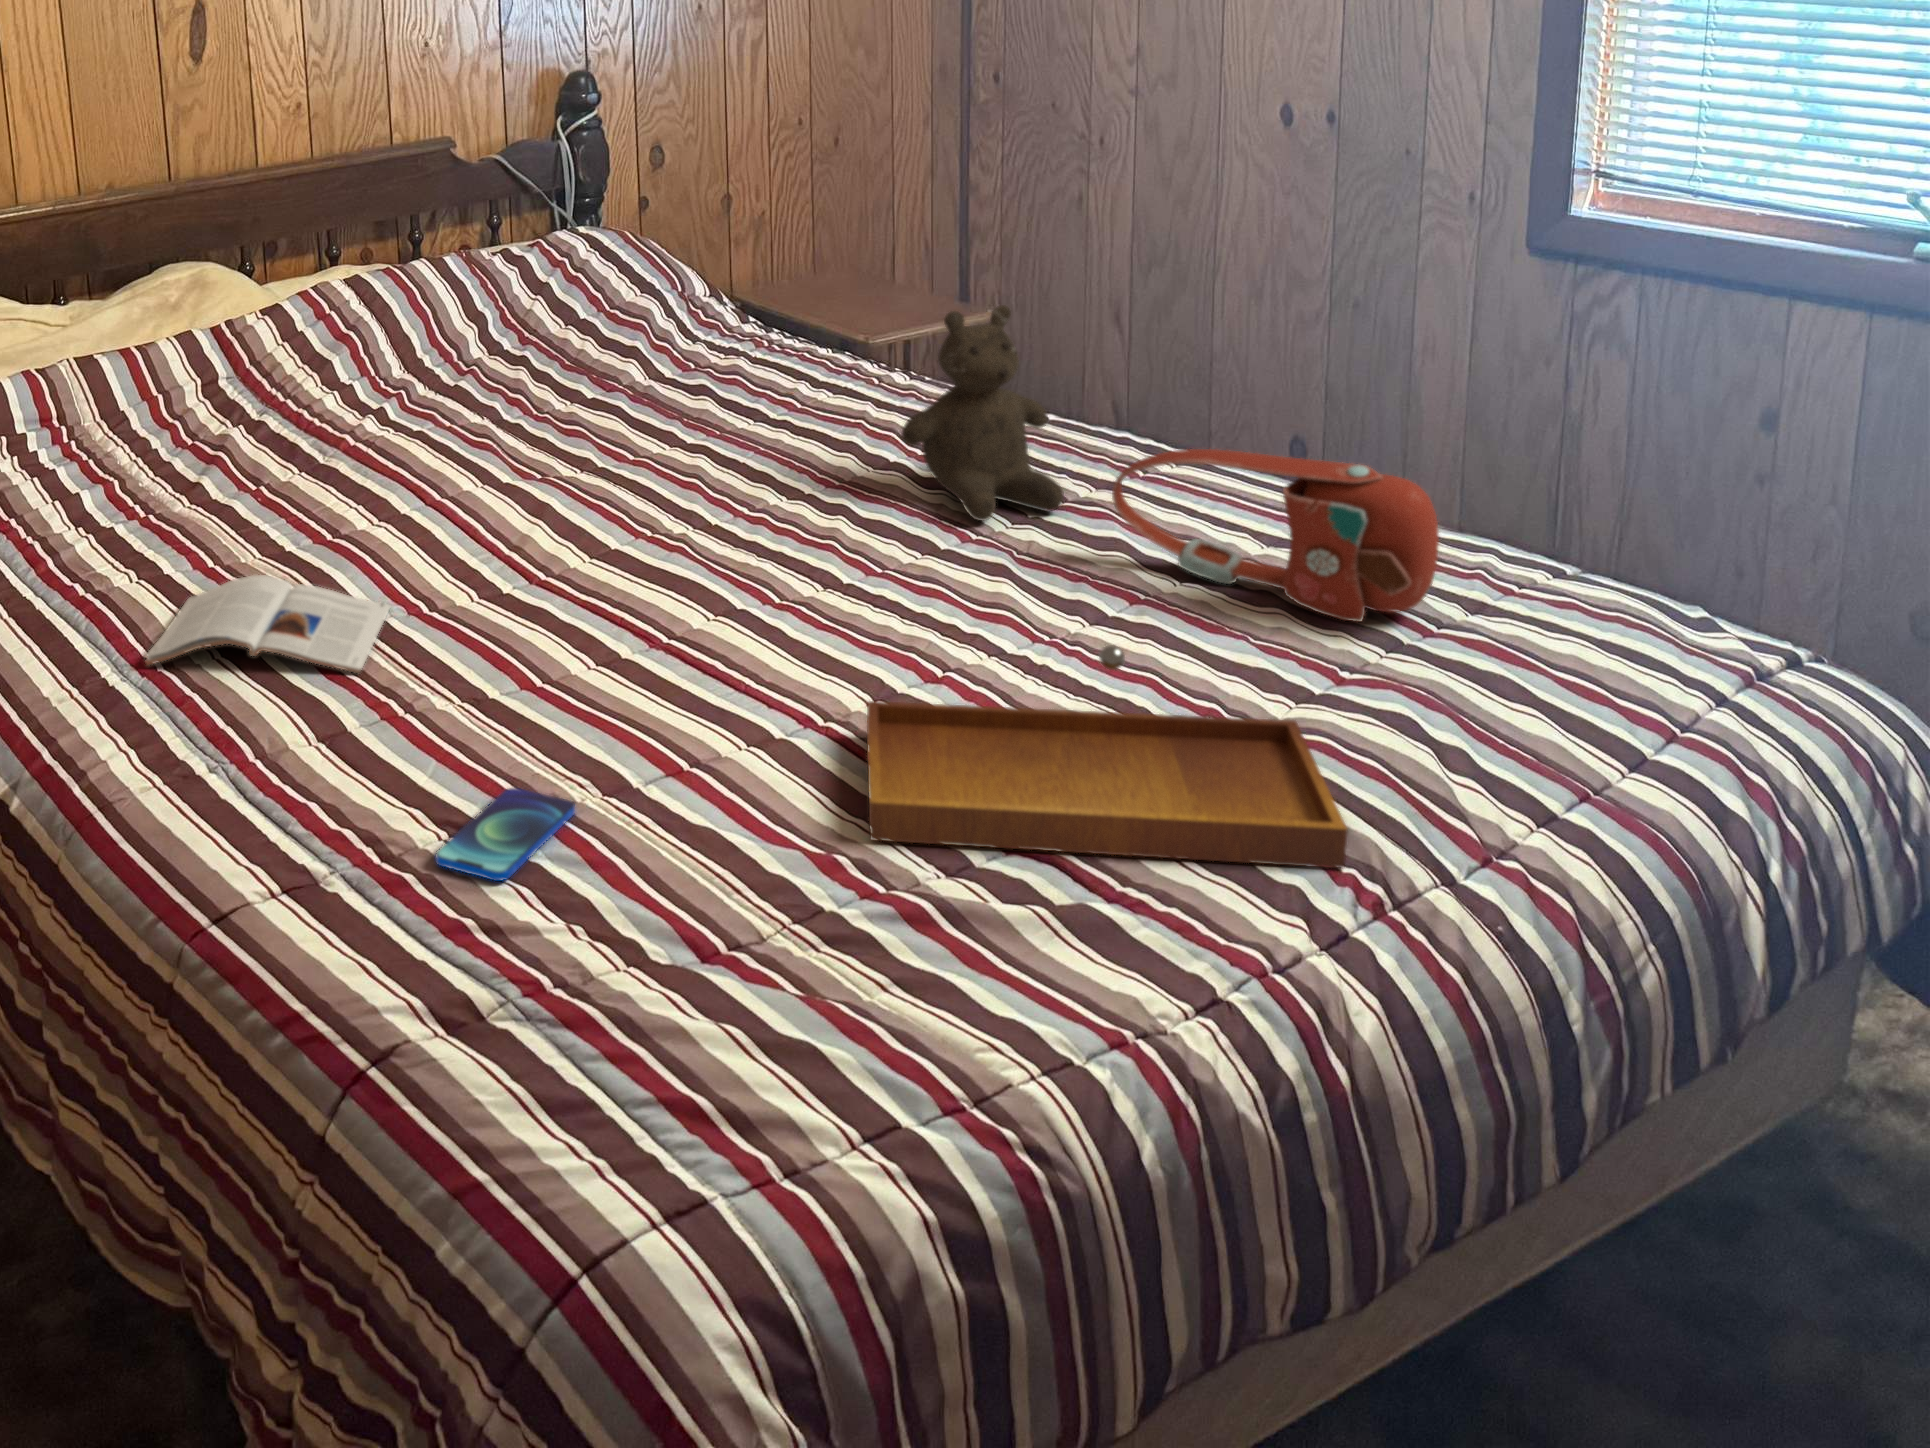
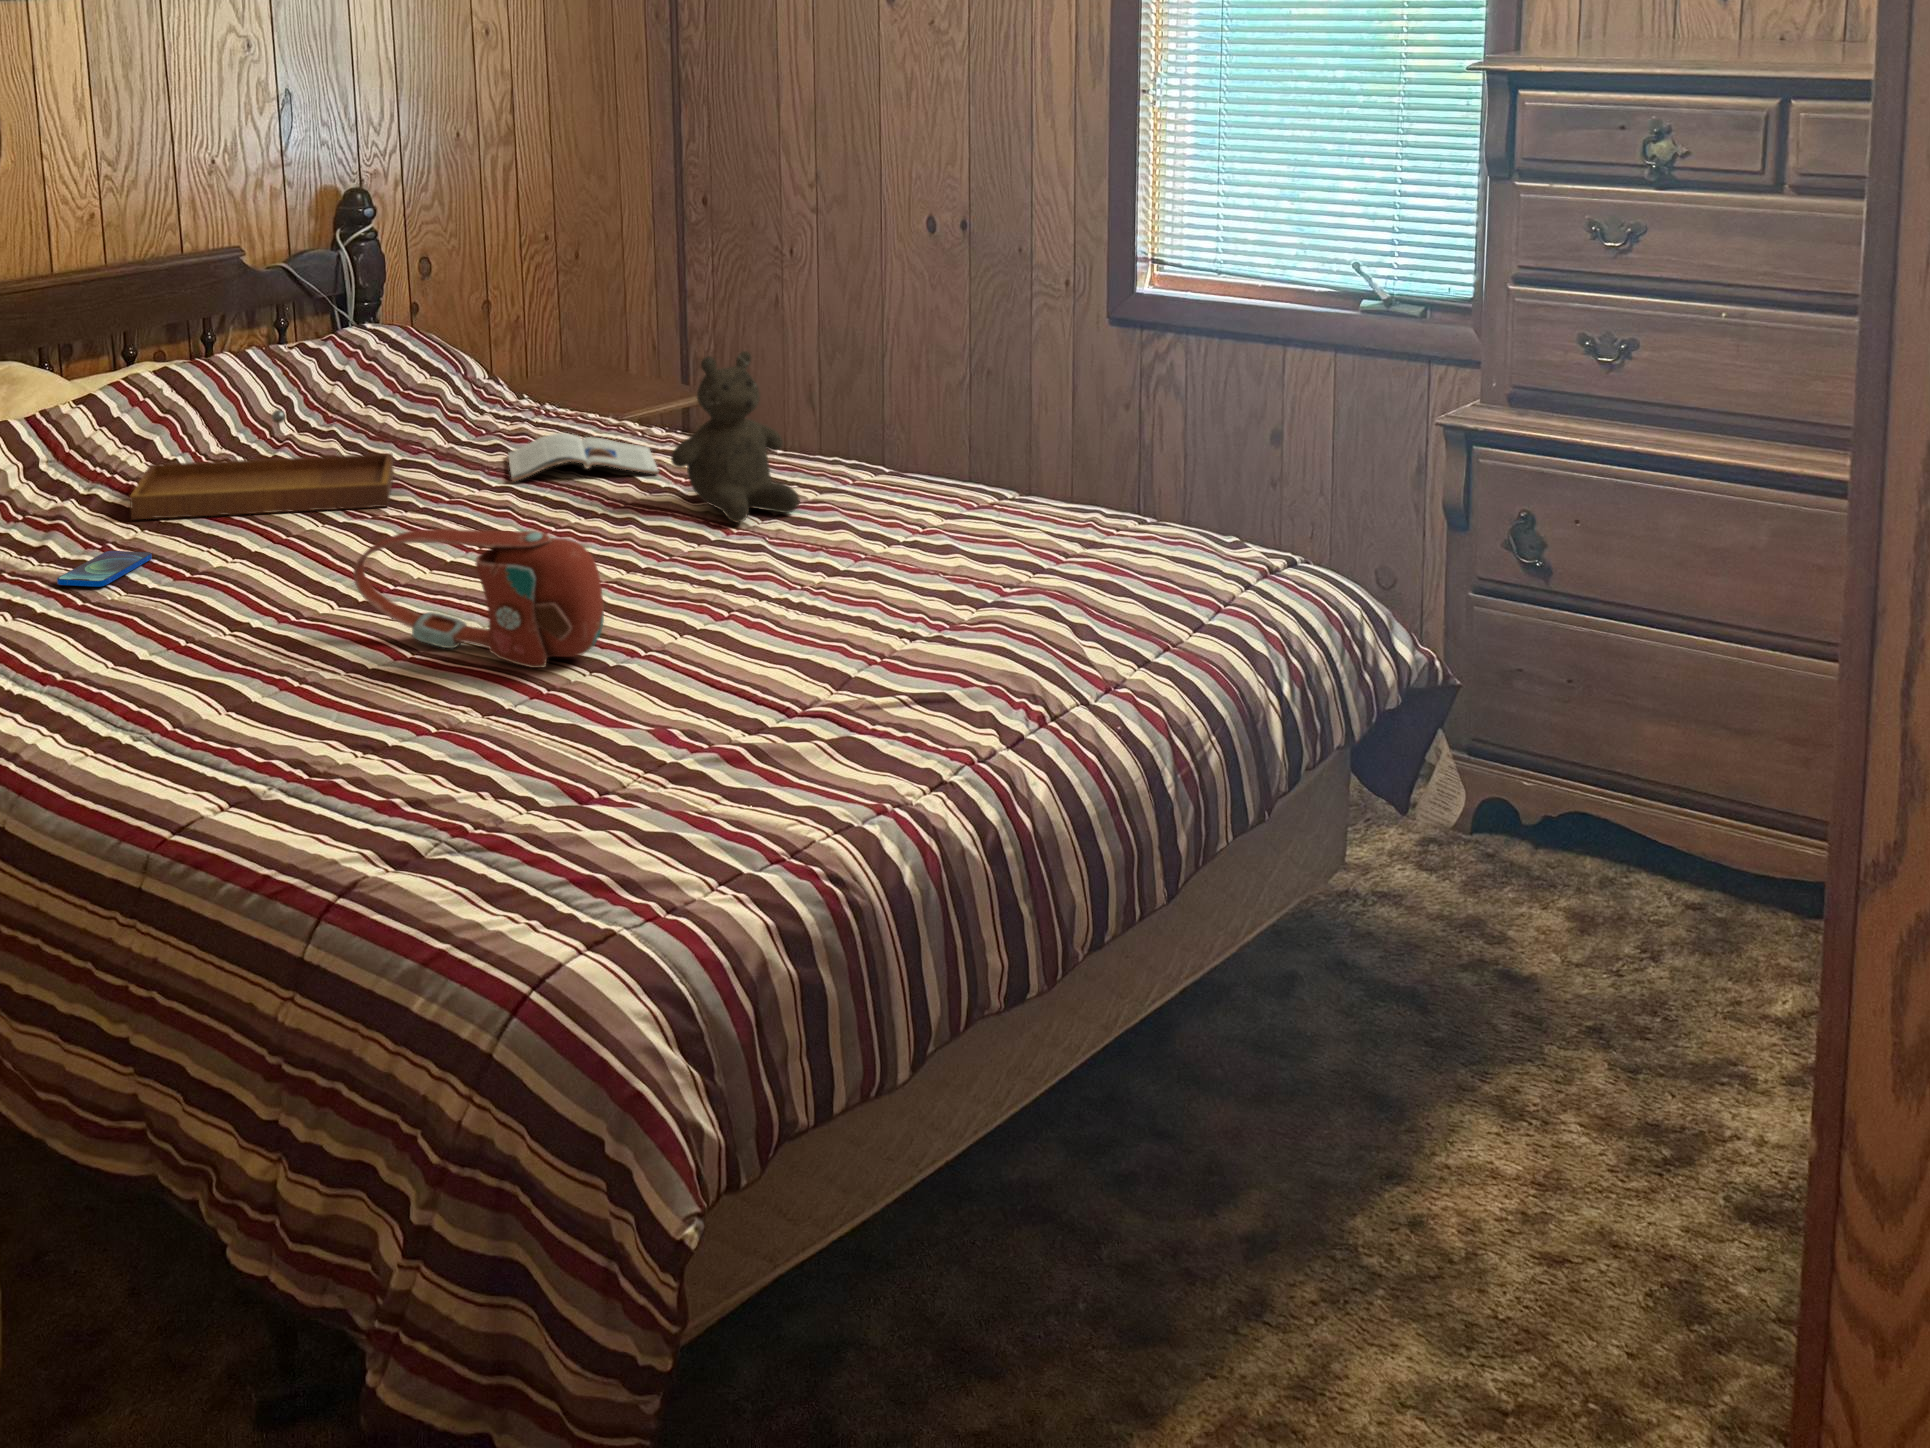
handbag: present [1112,449,1439,622] -> present [353,529,604,668]
magazine: present [146,575,390,673] -> present [508,433,659,482]
tray: present [867,645,1348,868] -> present [130,410,394,519]
smartphone: present [436,787,575,881] -> present [57,551,152,587]

